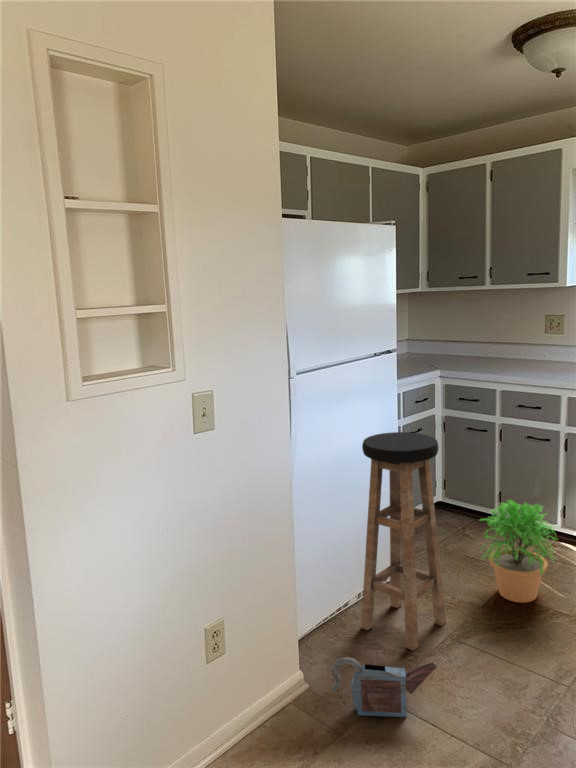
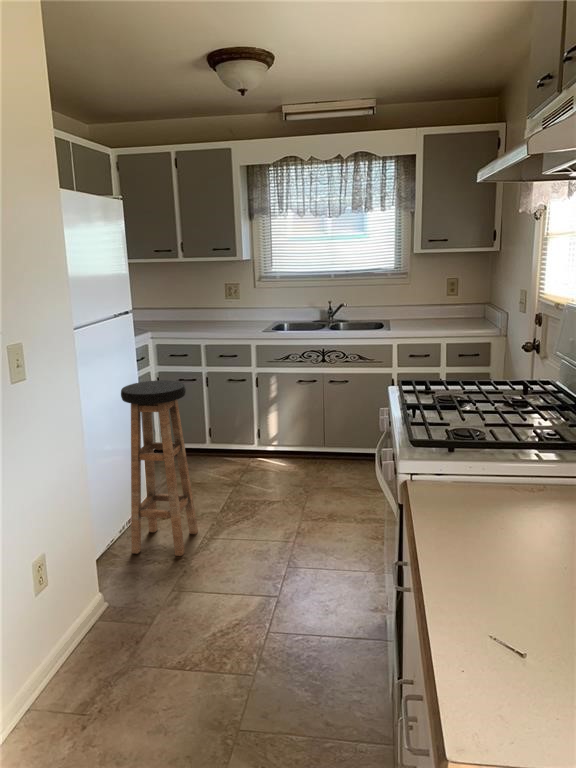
potted plant: present [483,499,555,603] -> none [207,426,271,505]
watering can: present [332,657,437,717] -> none [134,549,216,609]

